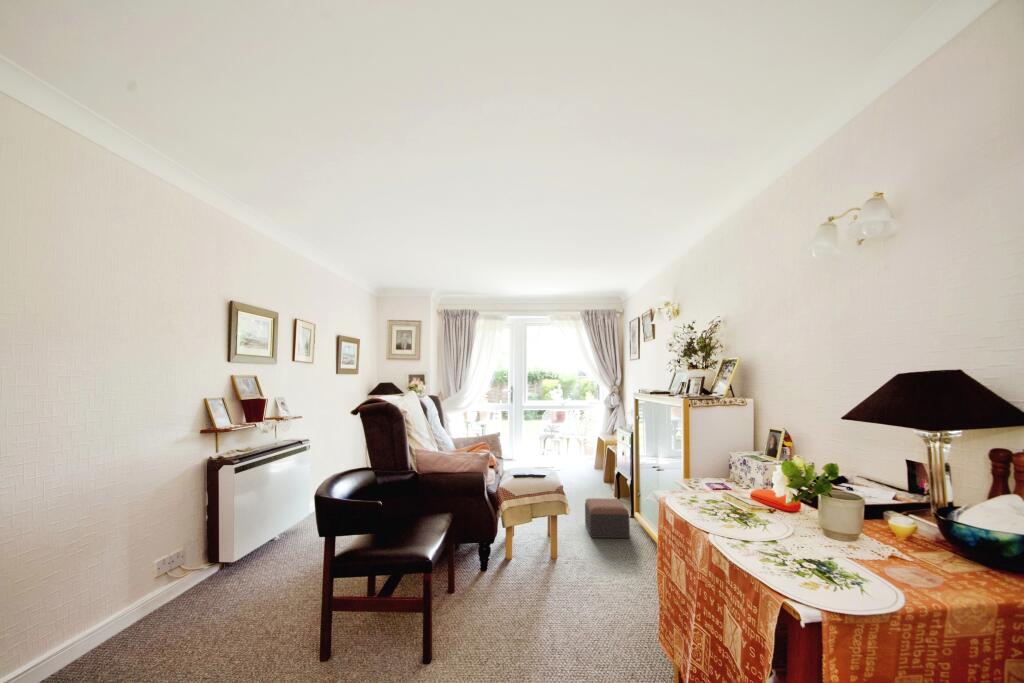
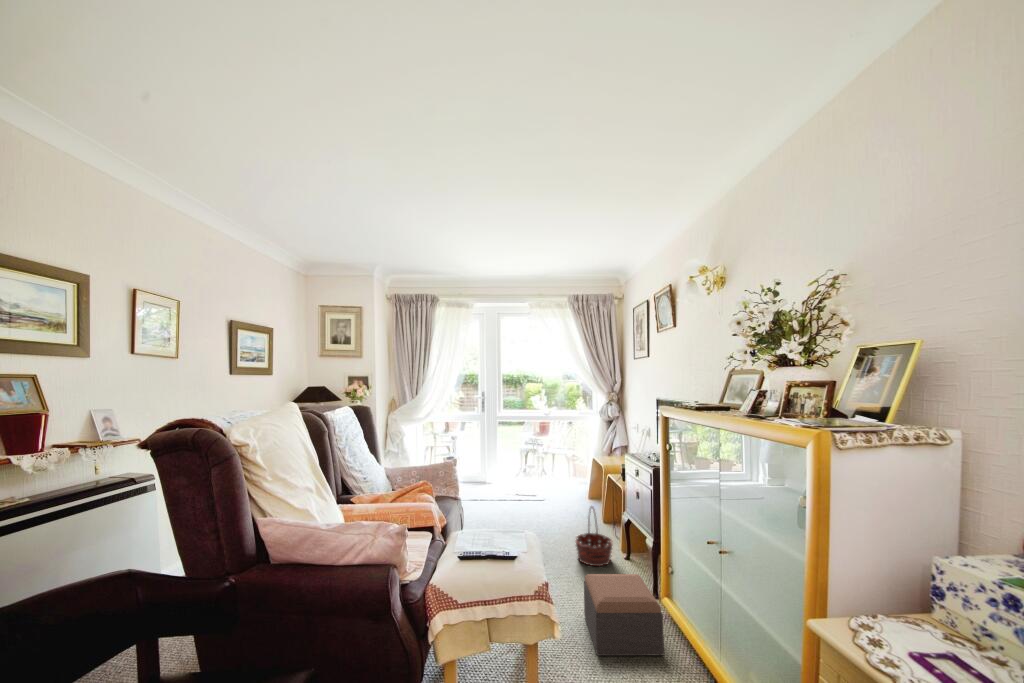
basket: none [581,465,608,504] -> present [575,506,613,566]

